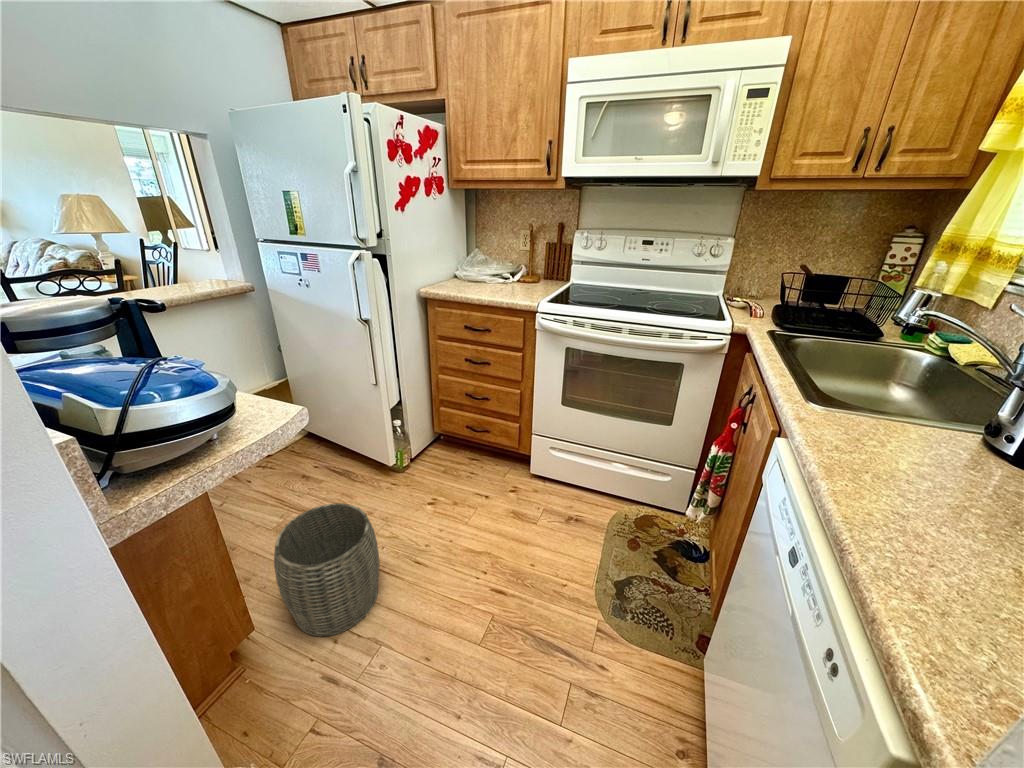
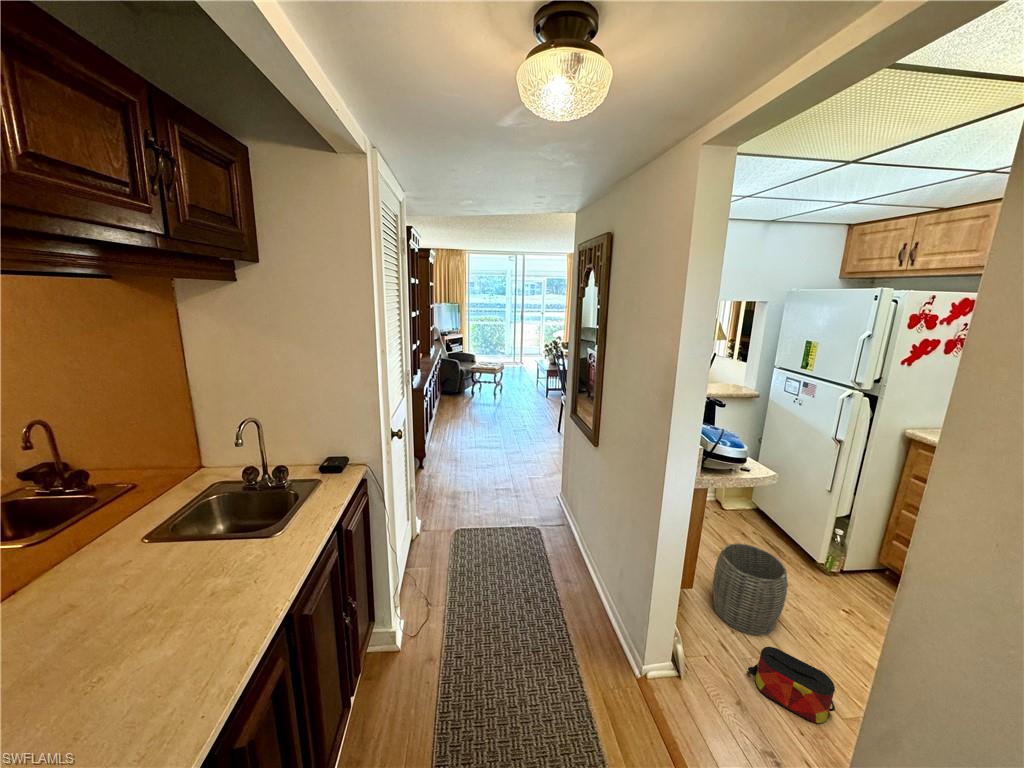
bag: none [370,620,468,710] -> present [748,647,835,724]

